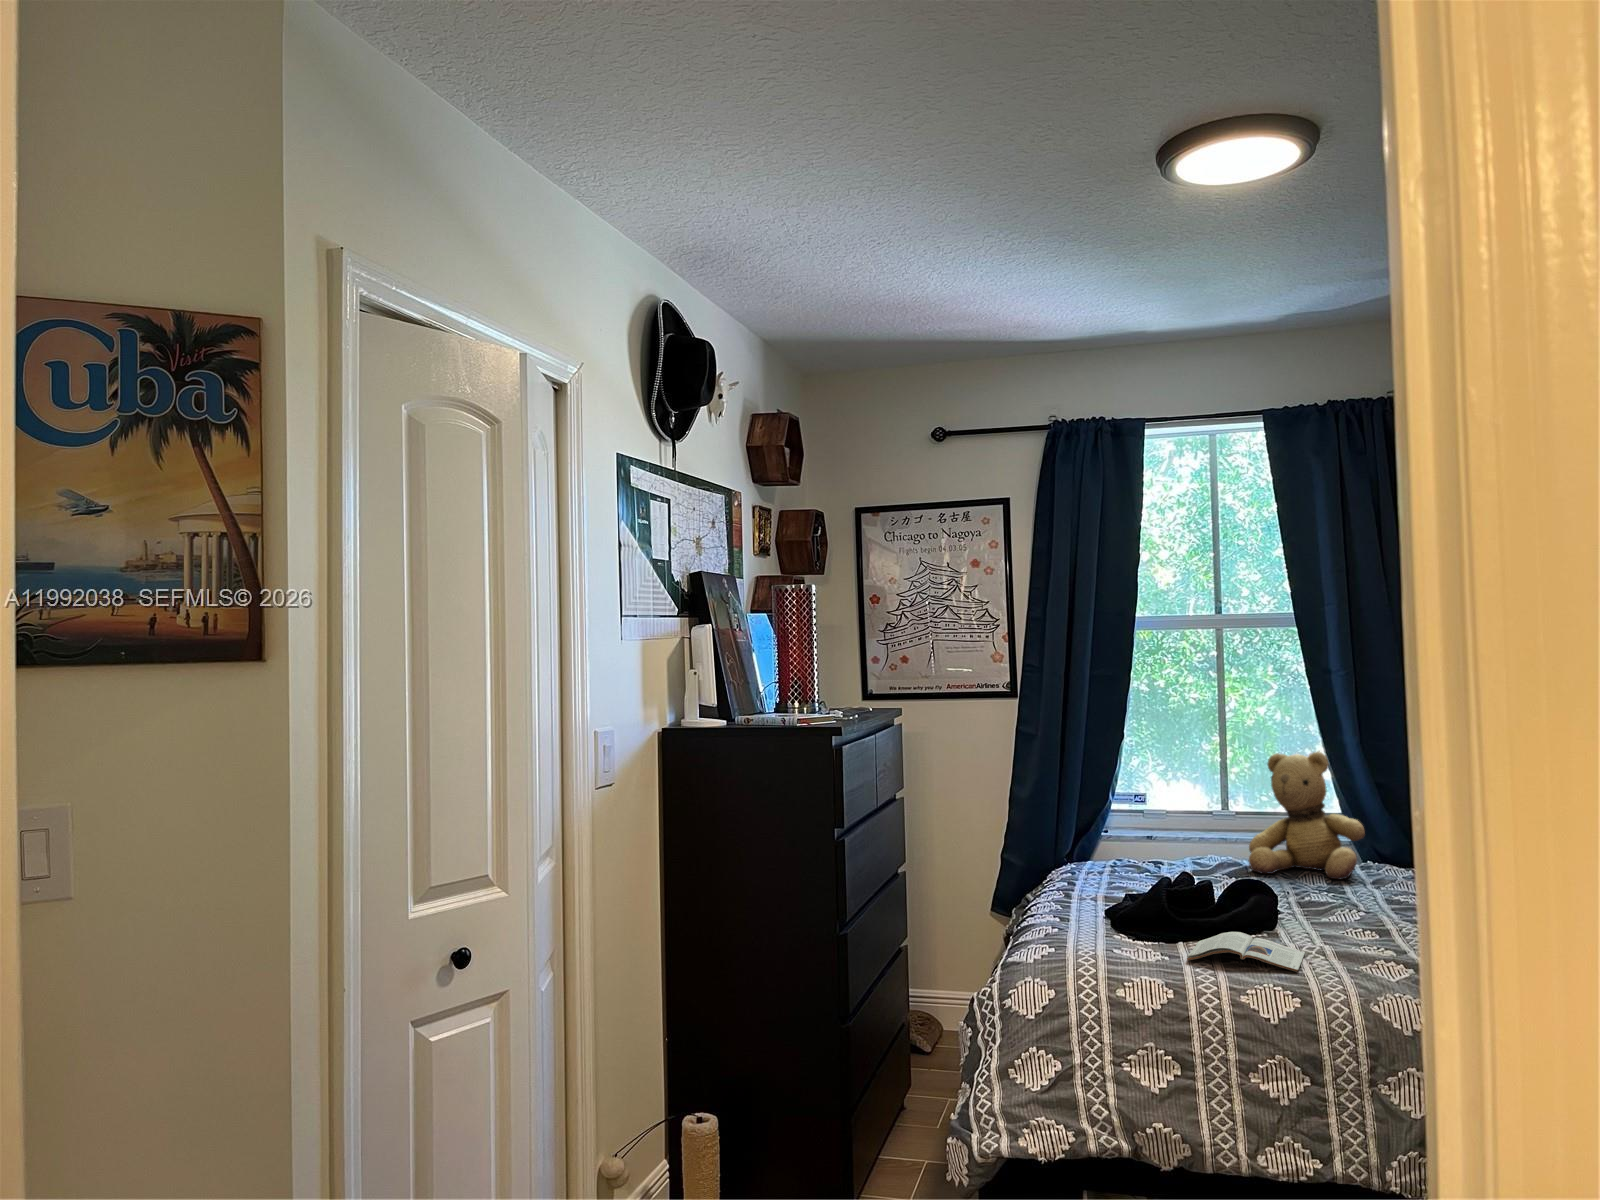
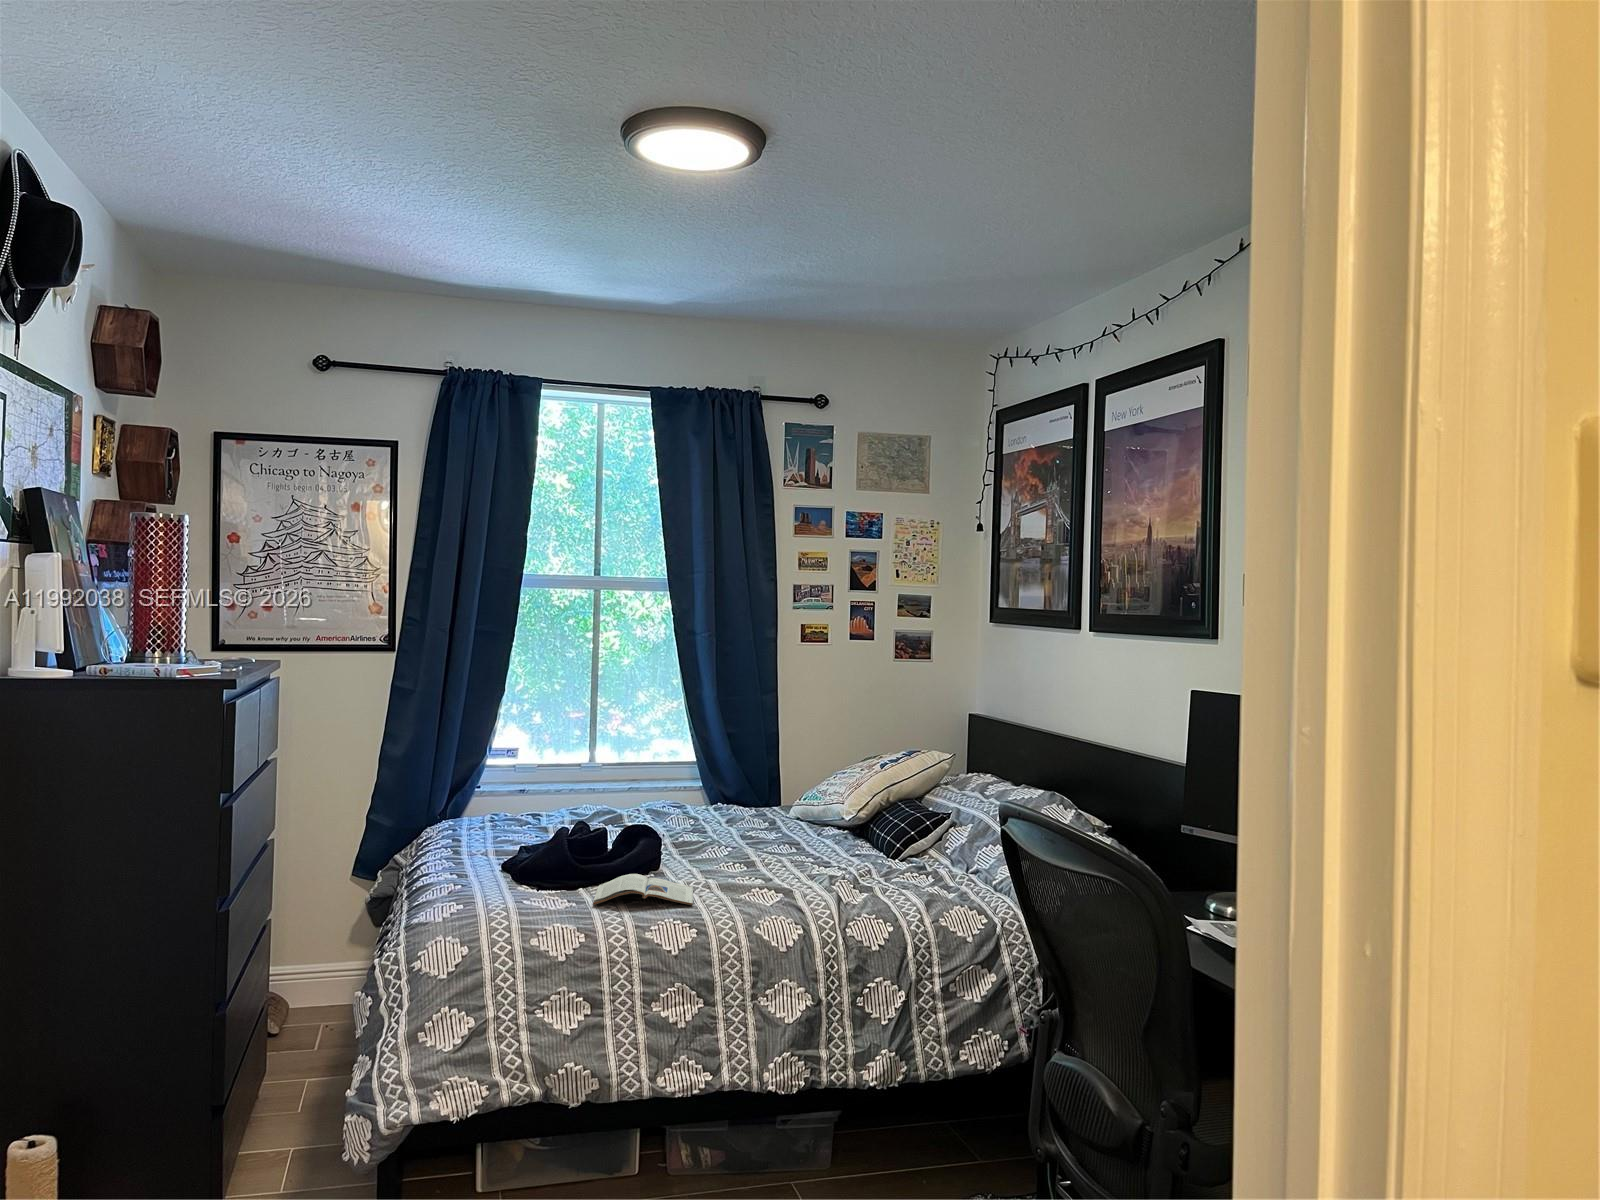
teddy bear: present [1249,751,1365,879] -> none [620,706,721,821]

